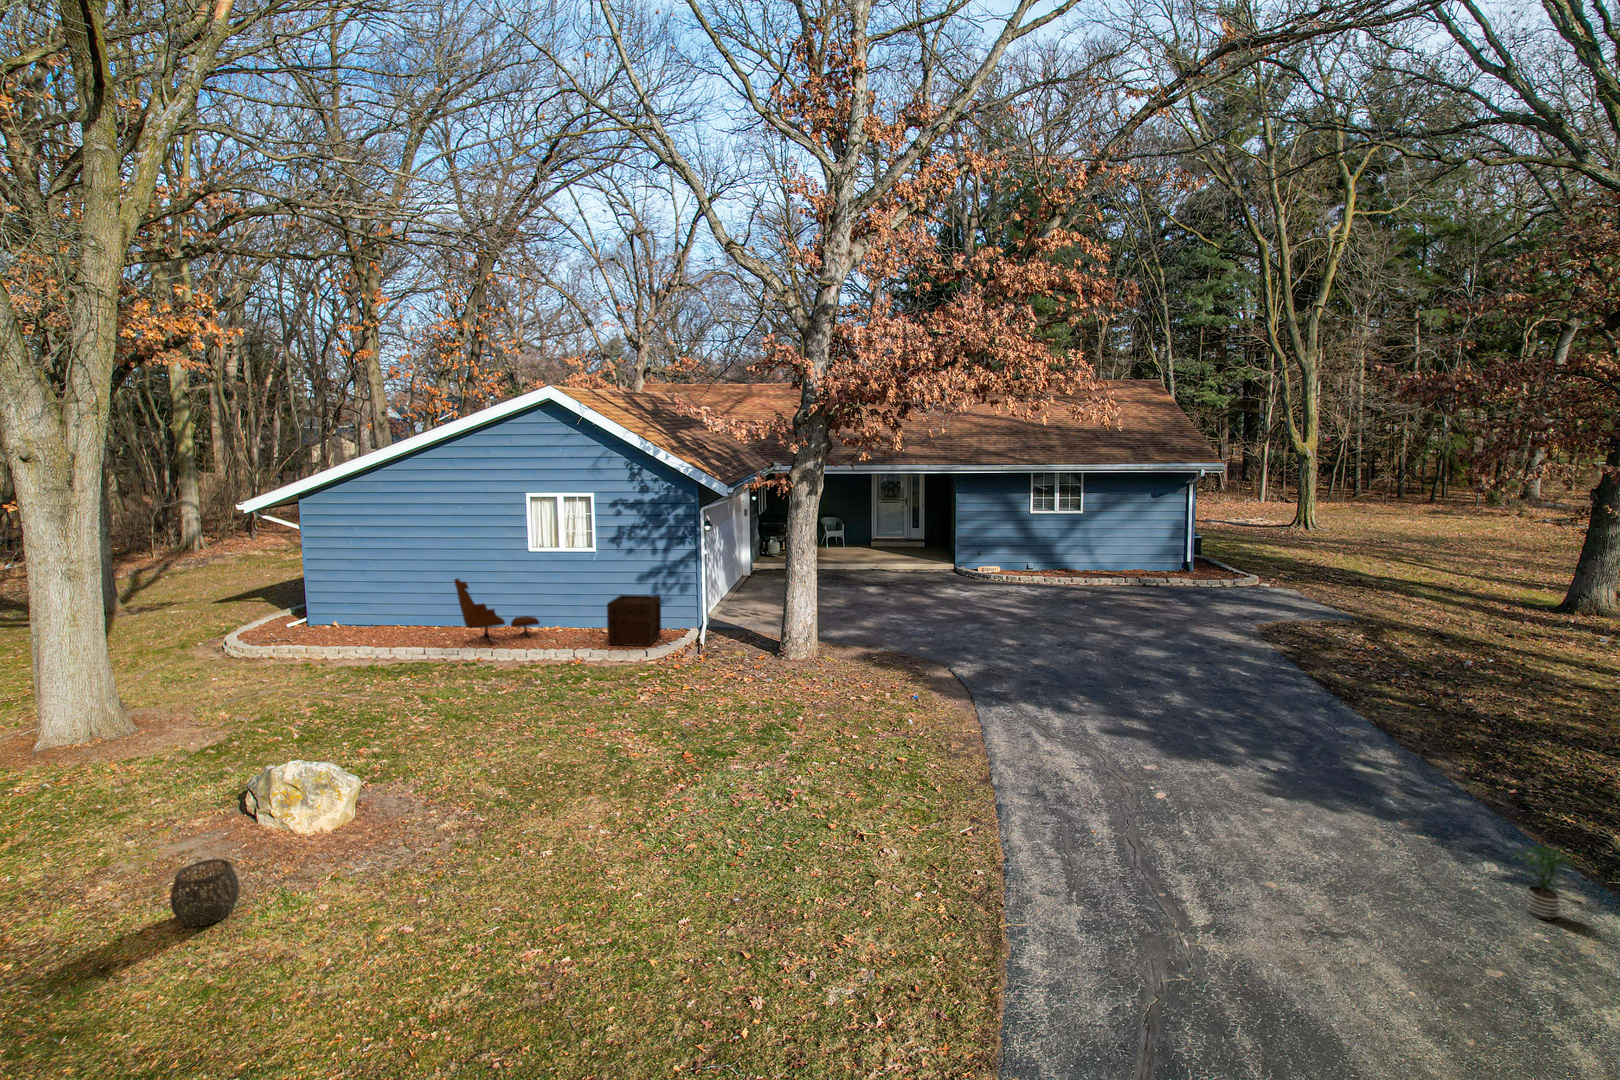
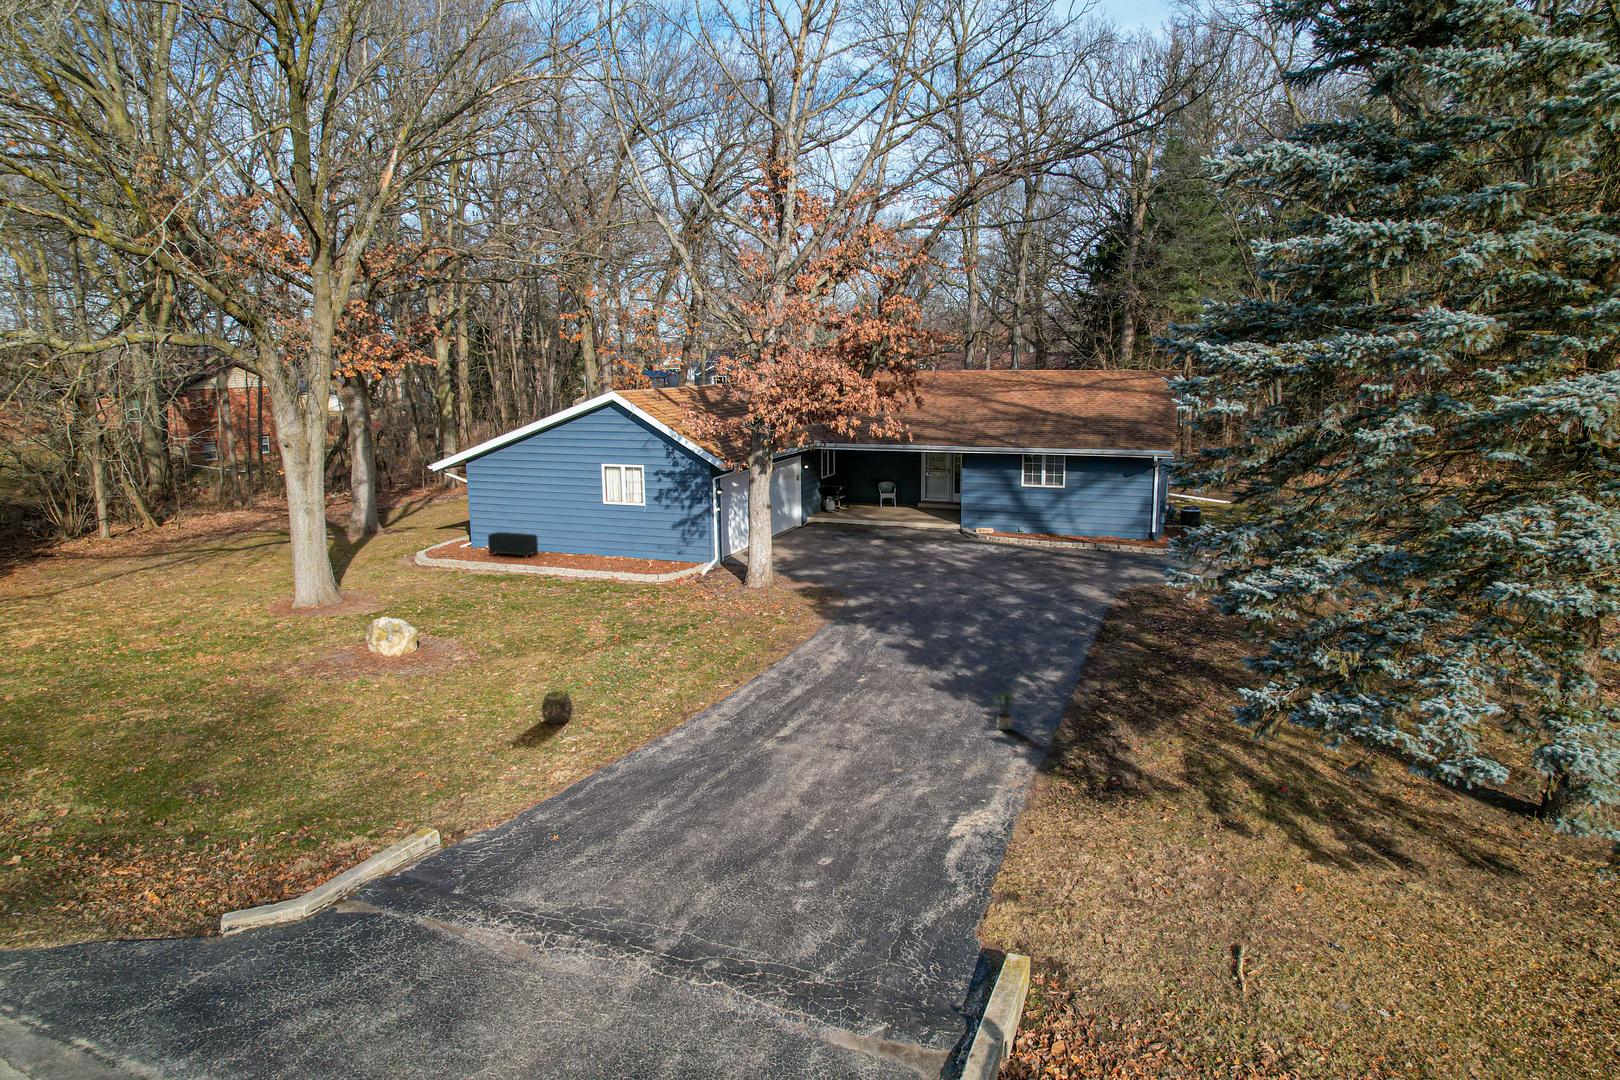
lounge chair: present [454,579,540,643] -> none [552,520,609,566]
wooden crate: present [607,595,661,646] -> none [645,537,685,572]
bench: none [341,600,423,638] -> present [488,532,538,558]
woven basket: present [170,859,239,927] -> present [542,692,573,724]

